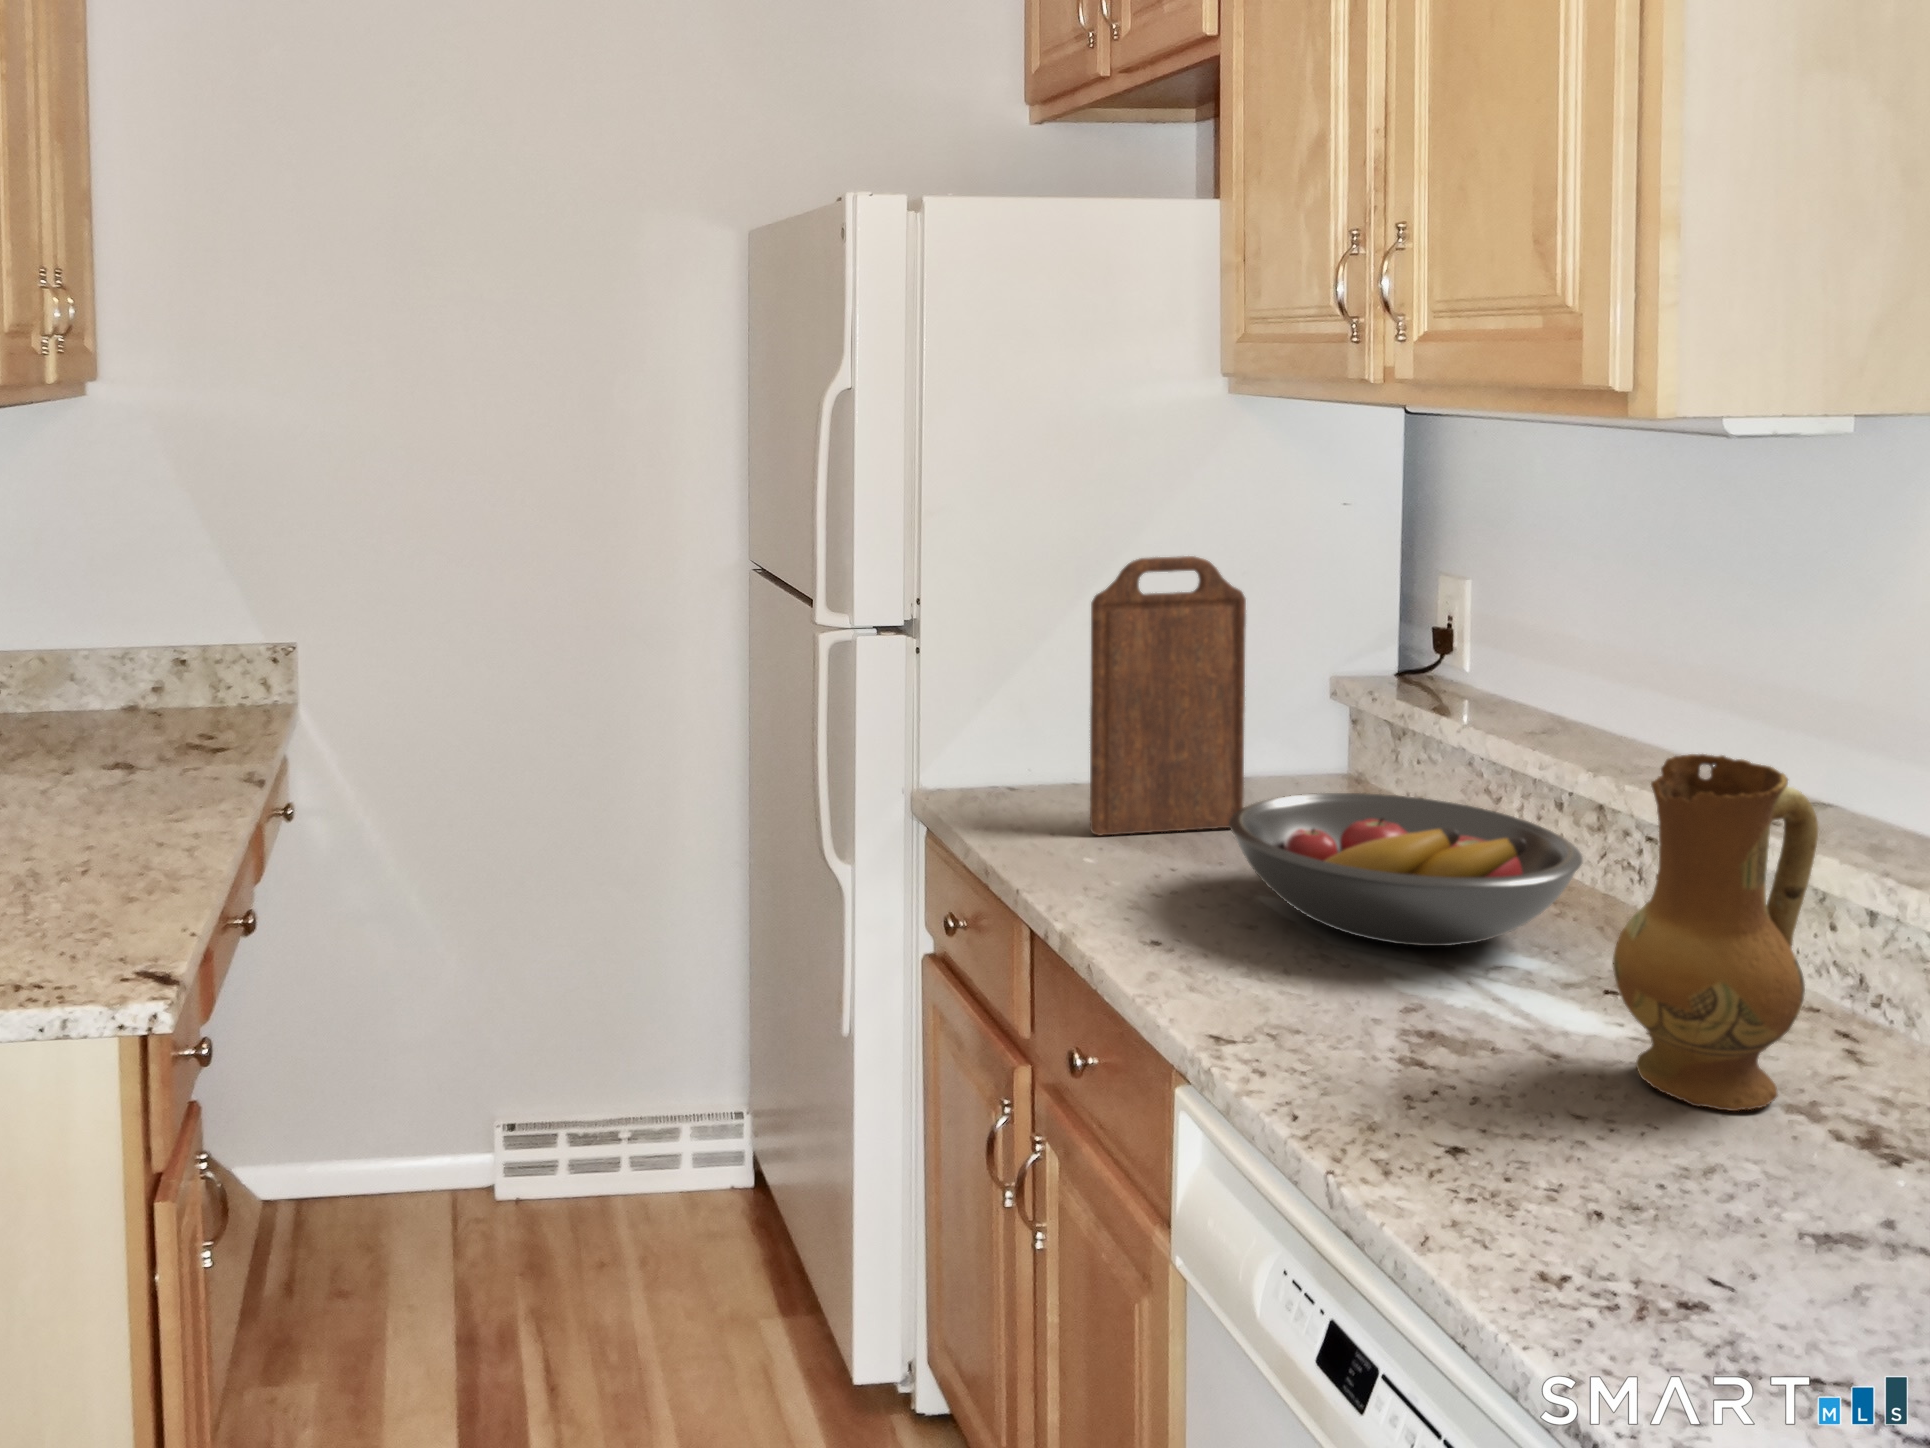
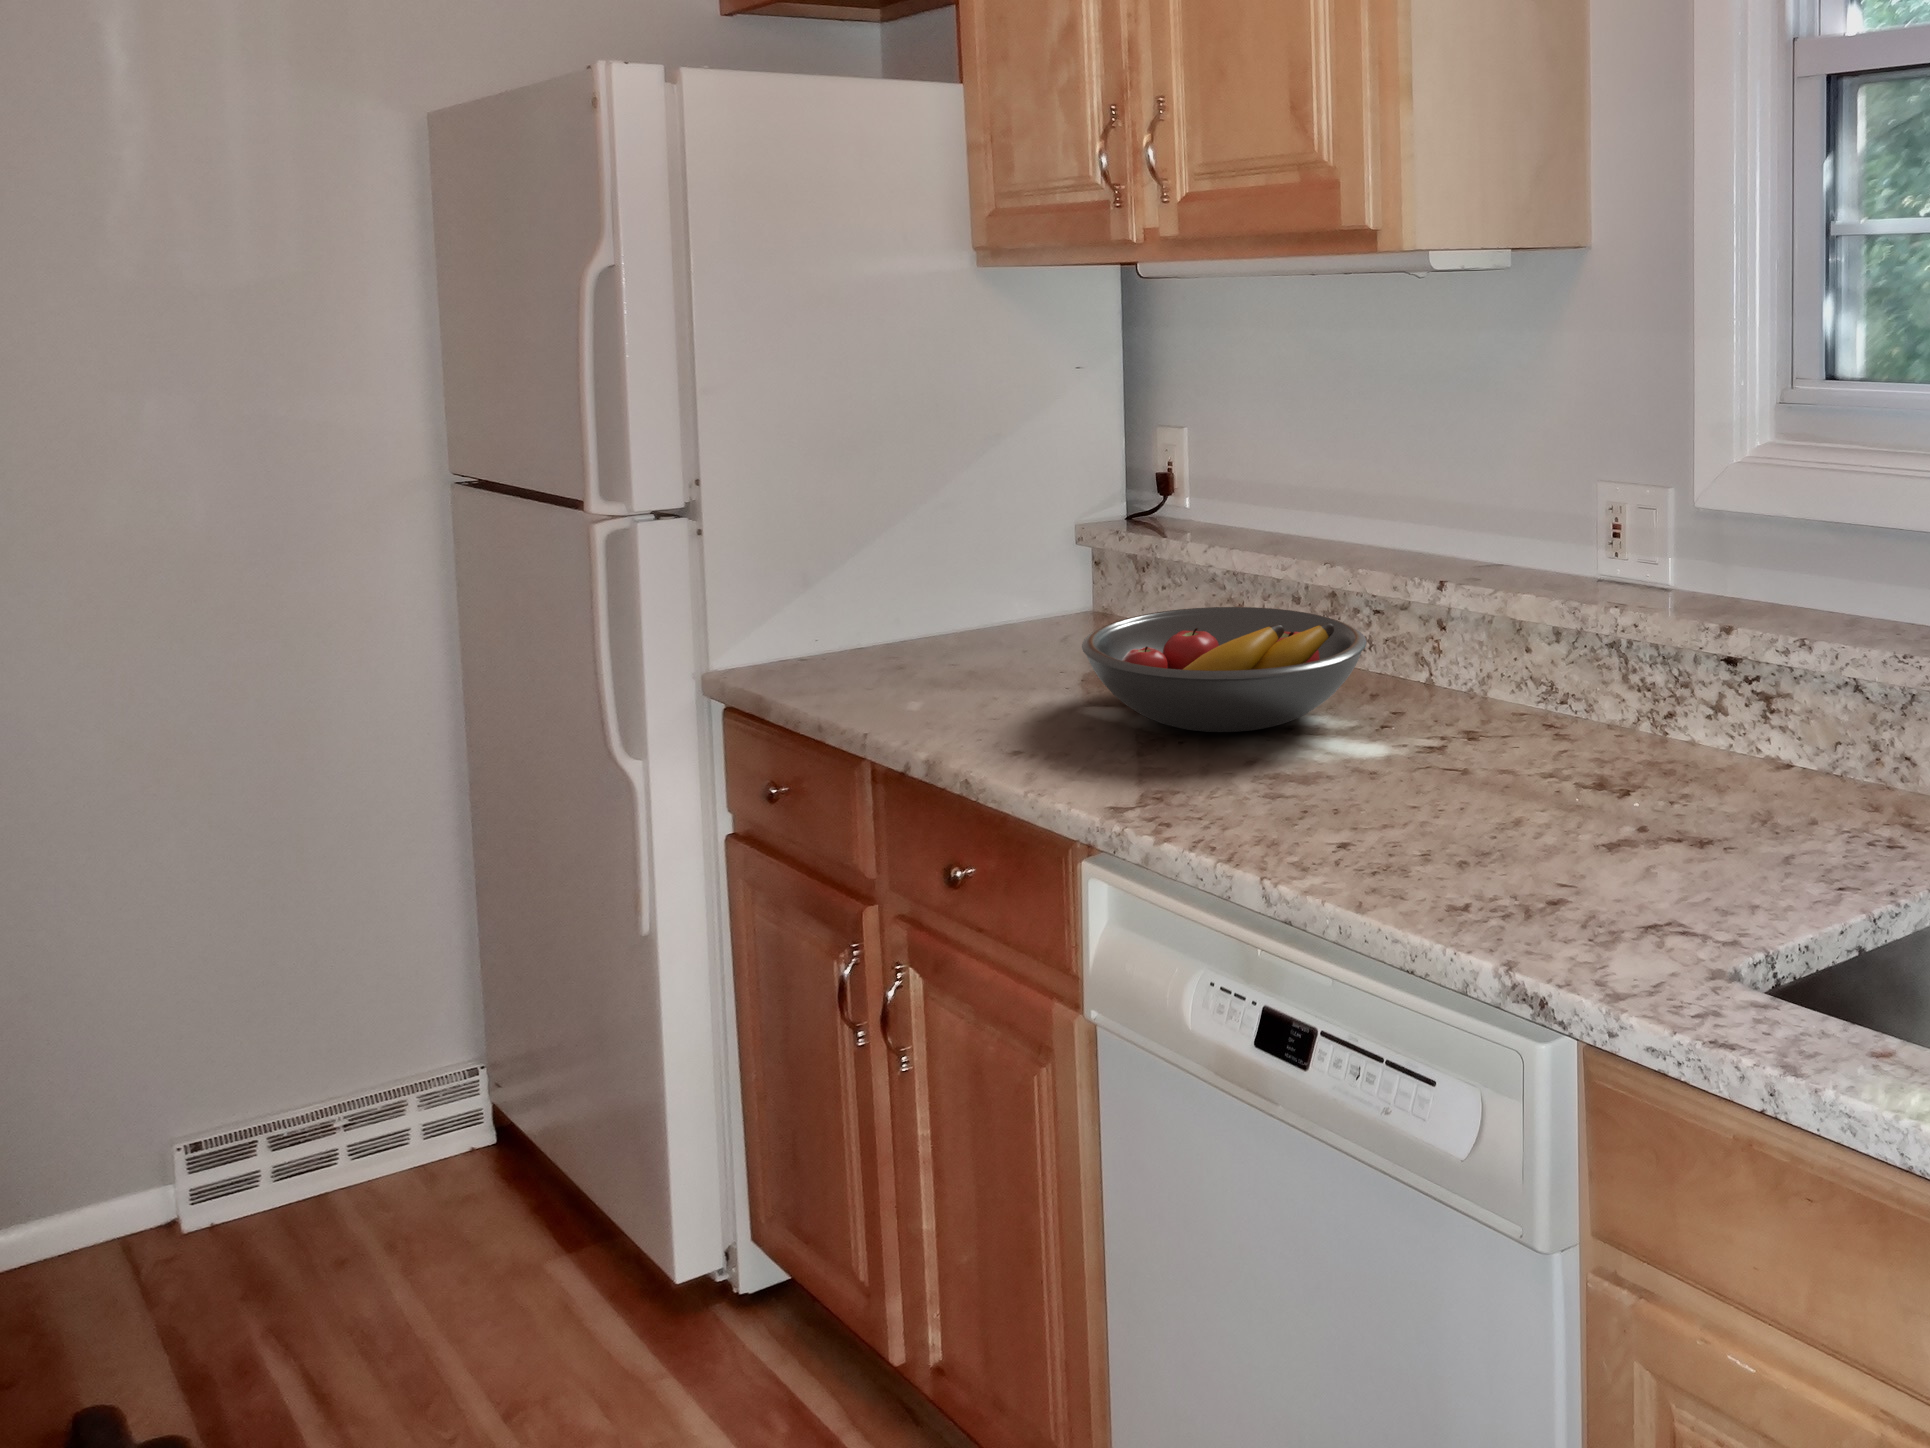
cutting board: present [1090,556,1246,835] -> none [911,416,1048,690]
ceramic jug: present [1613,754,1818,1111] -> none [1454,526,1587,807]

